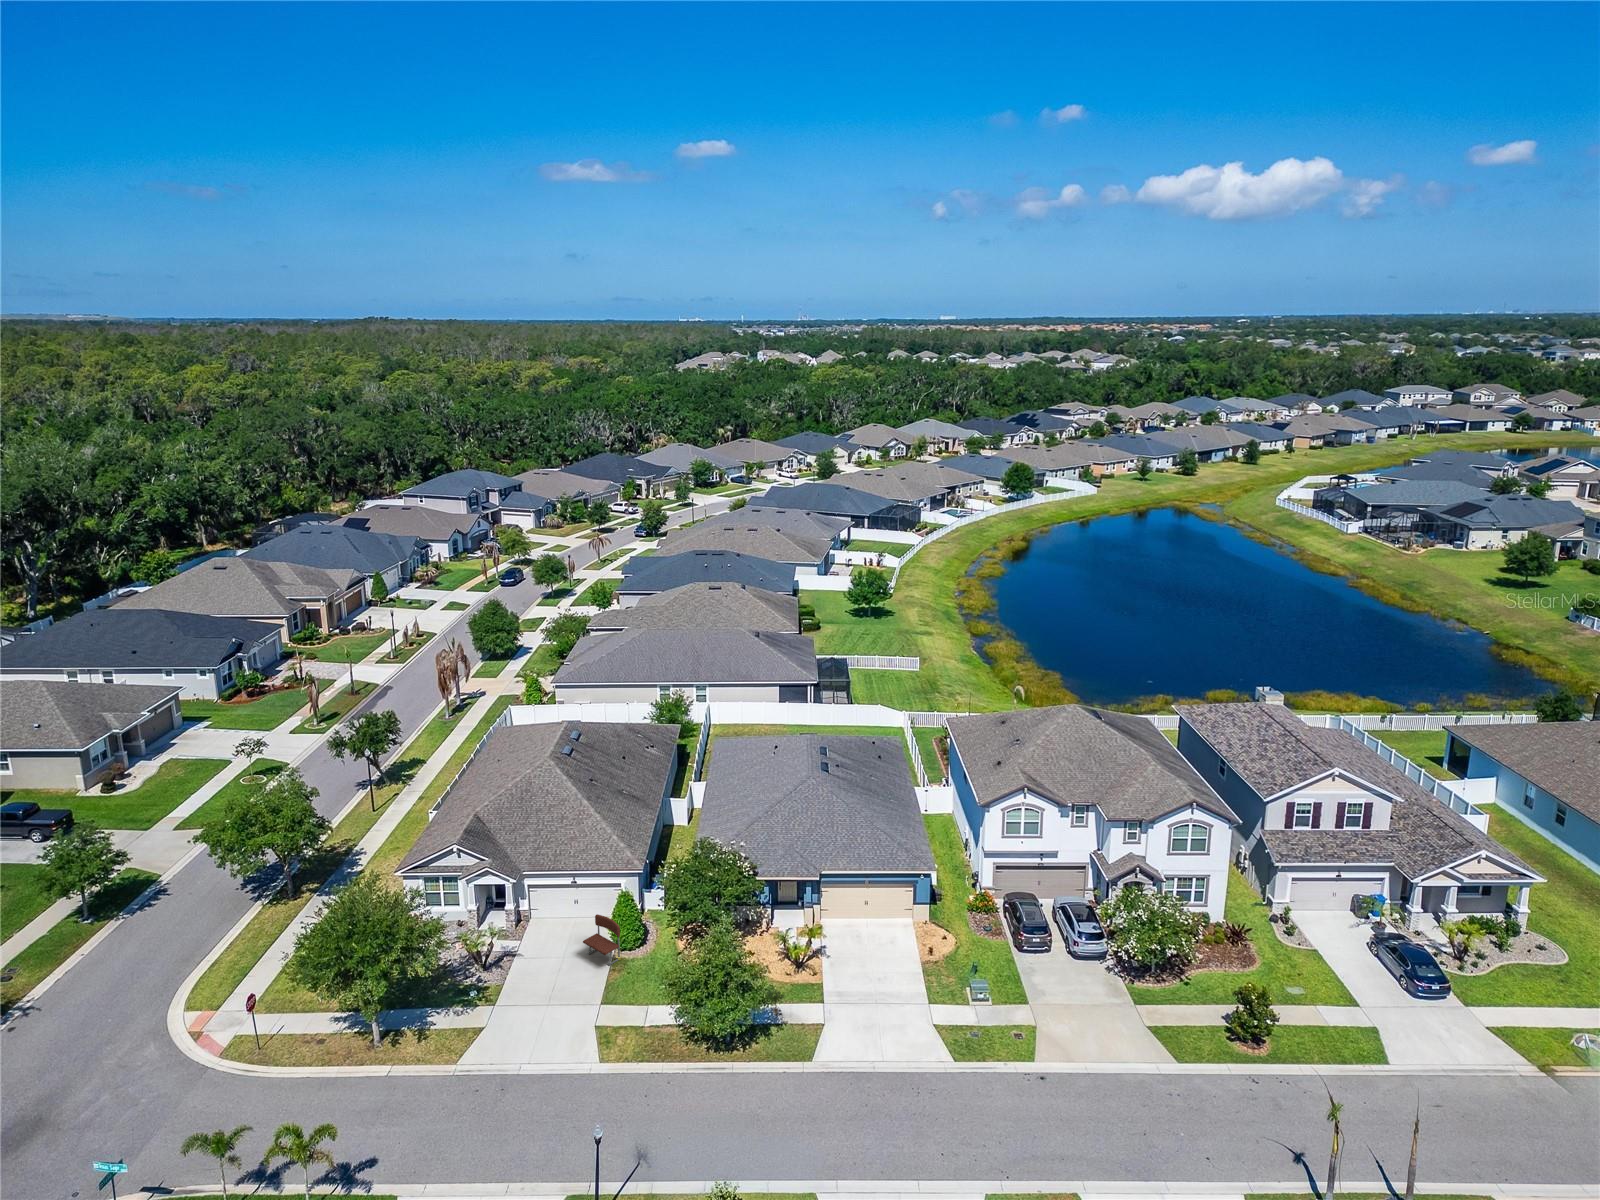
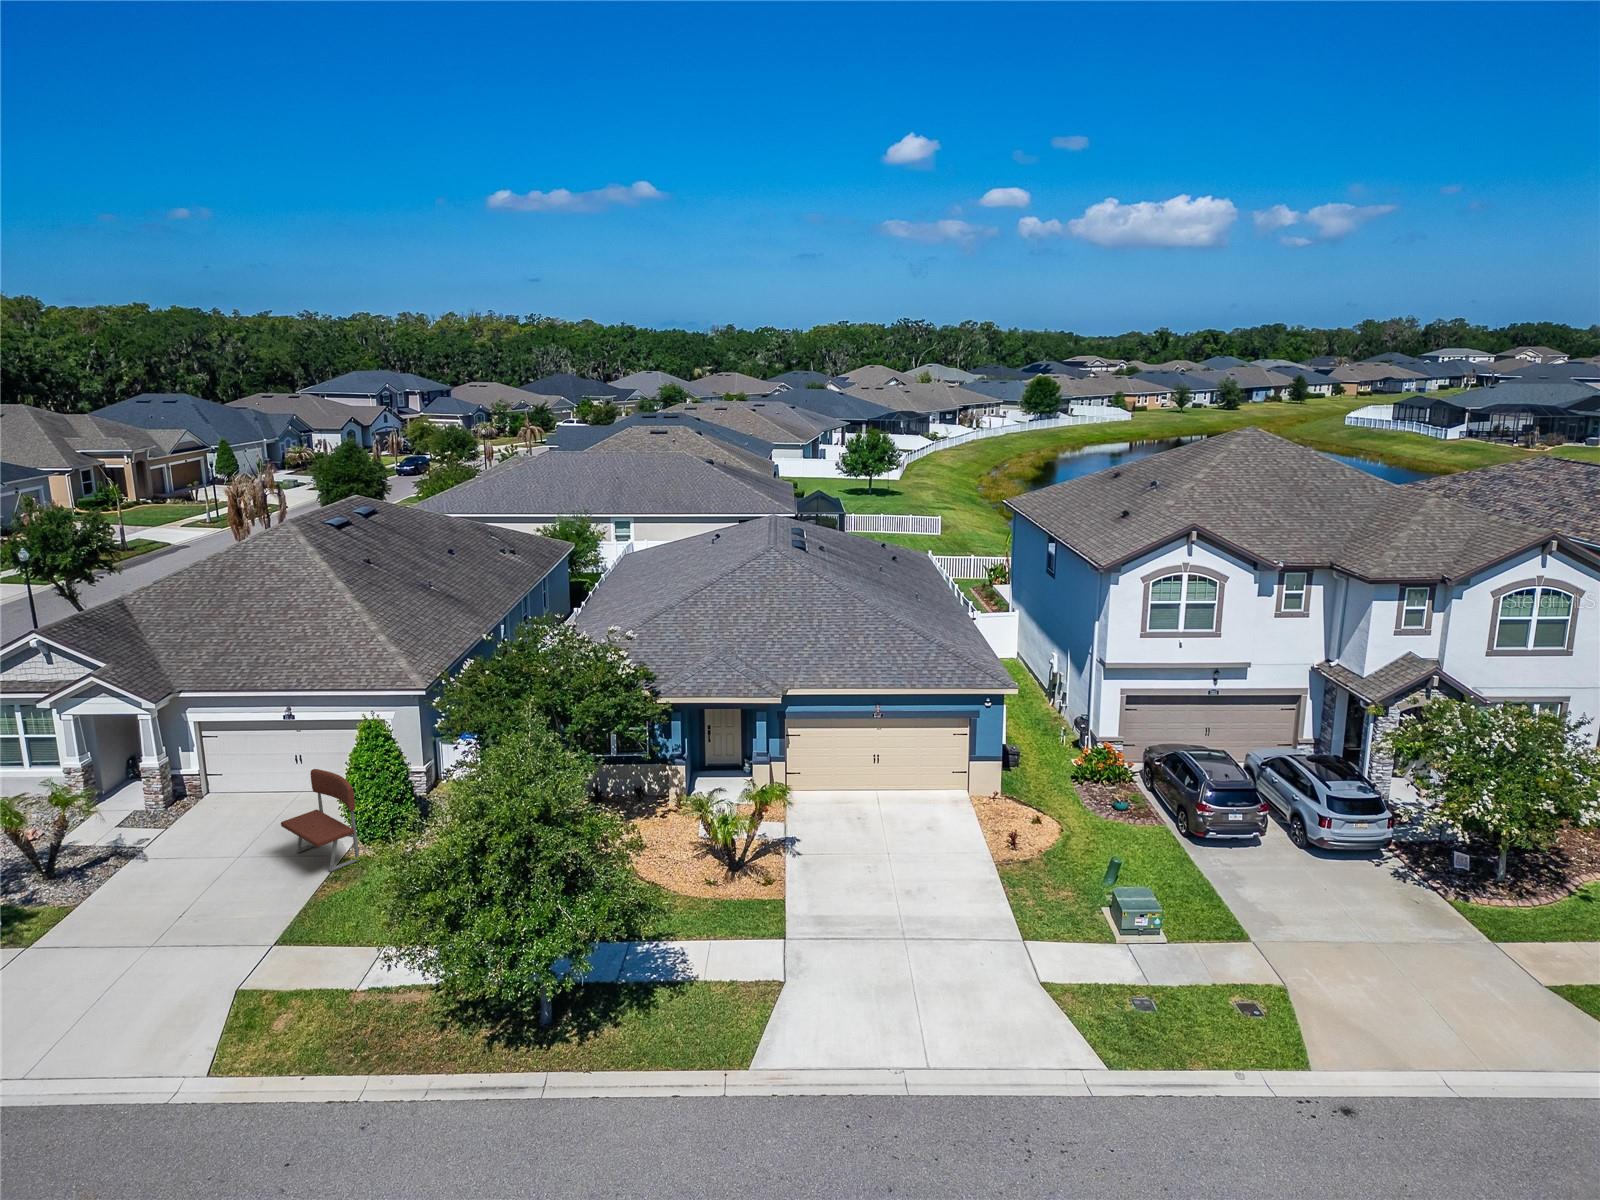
potted plant: present [766,989,784,1015] -> none [646,900,695,965]

